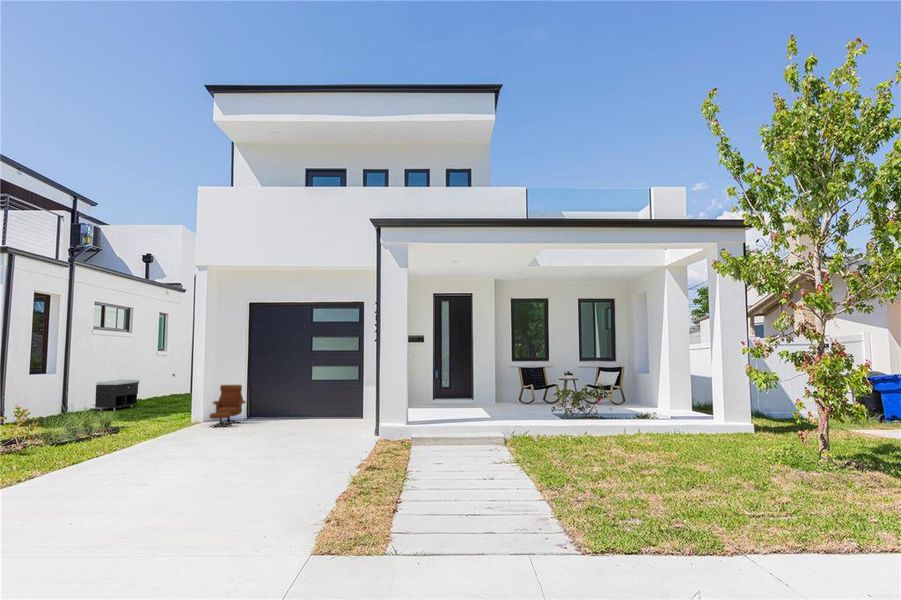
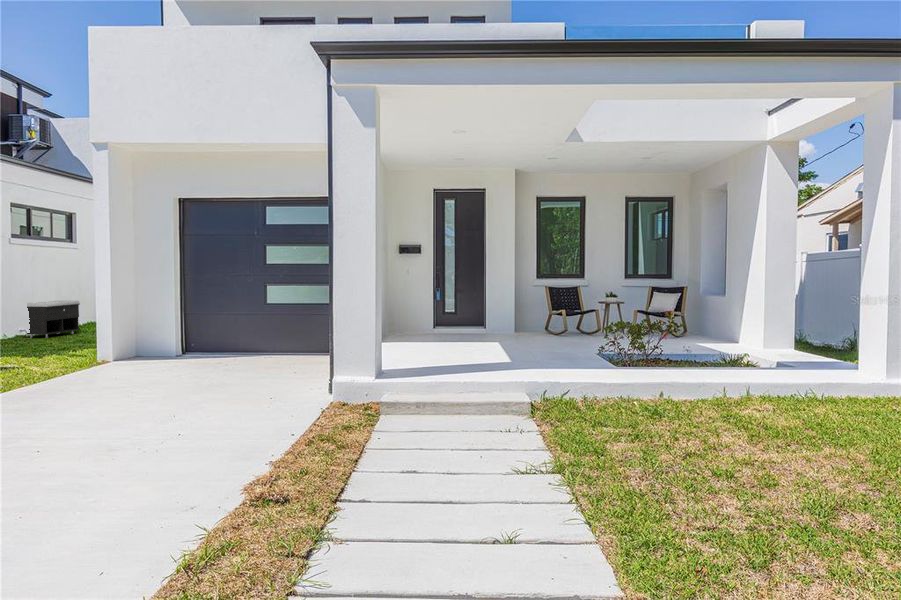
lounge chair: present [210,385,246,427] -> none [131,308,184,364]

